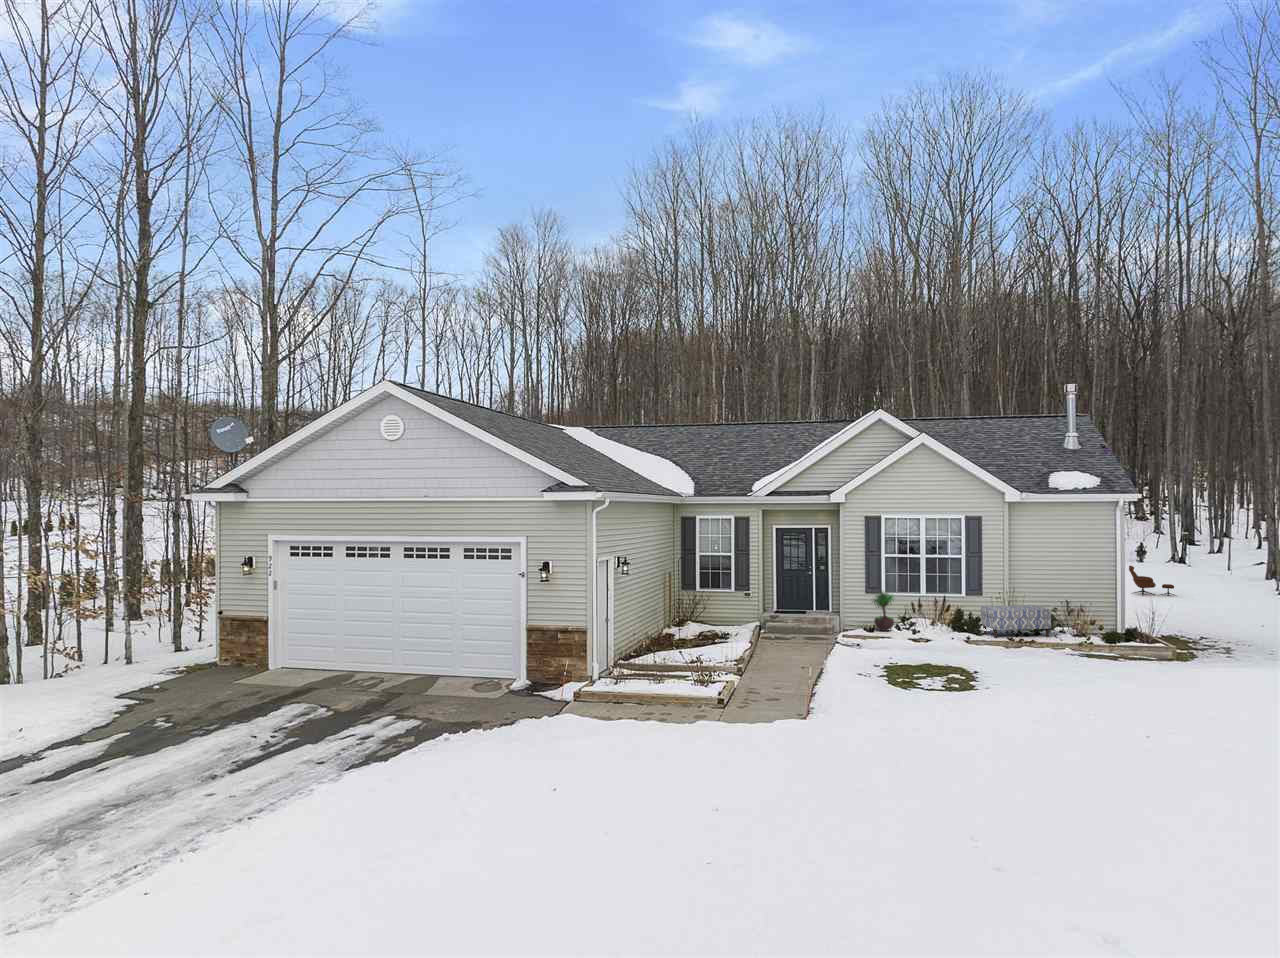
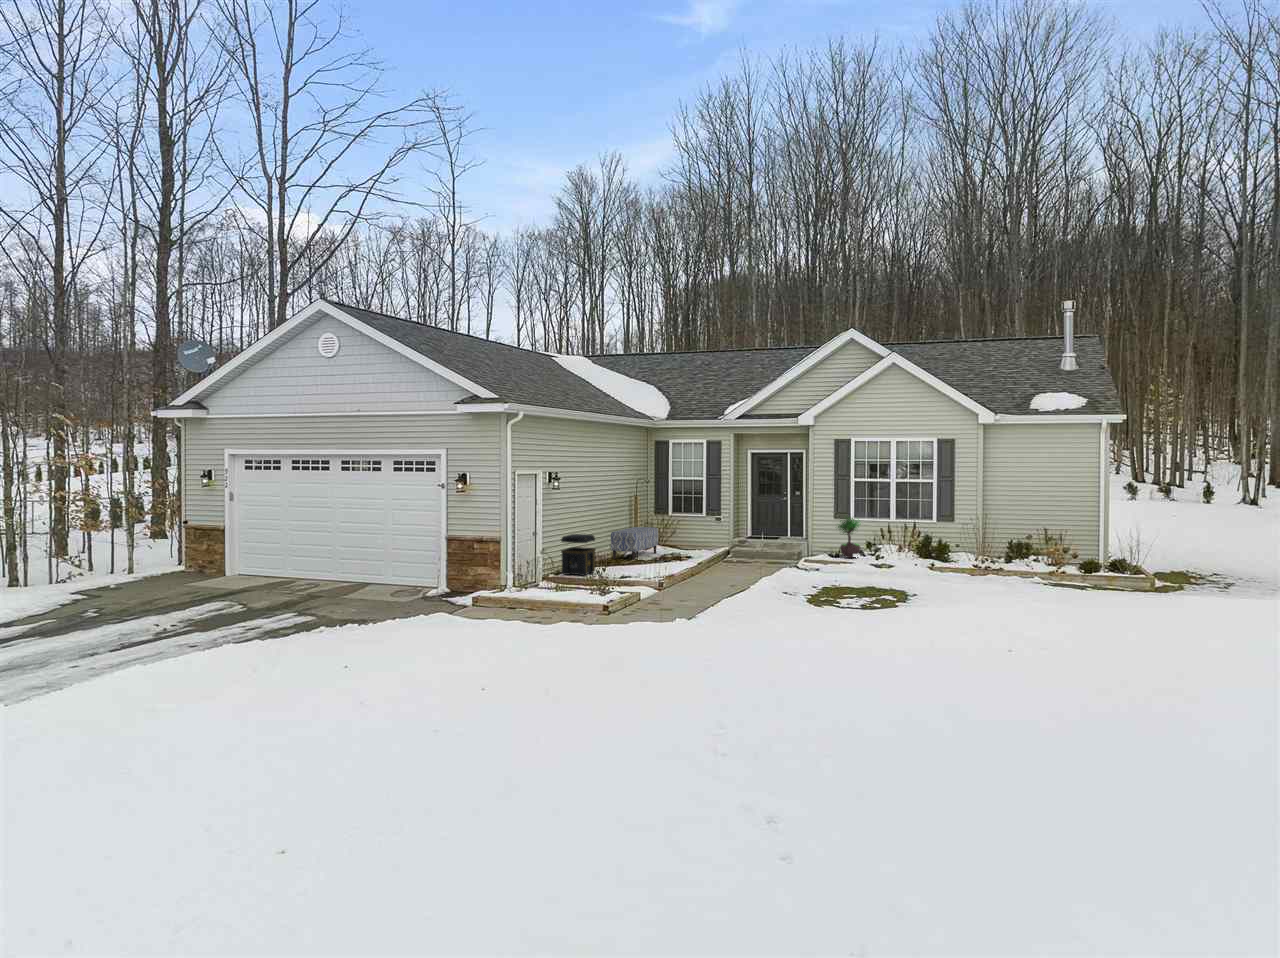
lounge chair: present [1129,566,1174,596] -> none [1165,501,1218,534]
bench: present [981,606,1051,638] -> present [611,527,658,560]
toolbox: none [625,616,658,659] -> present [561,534,596,576]

